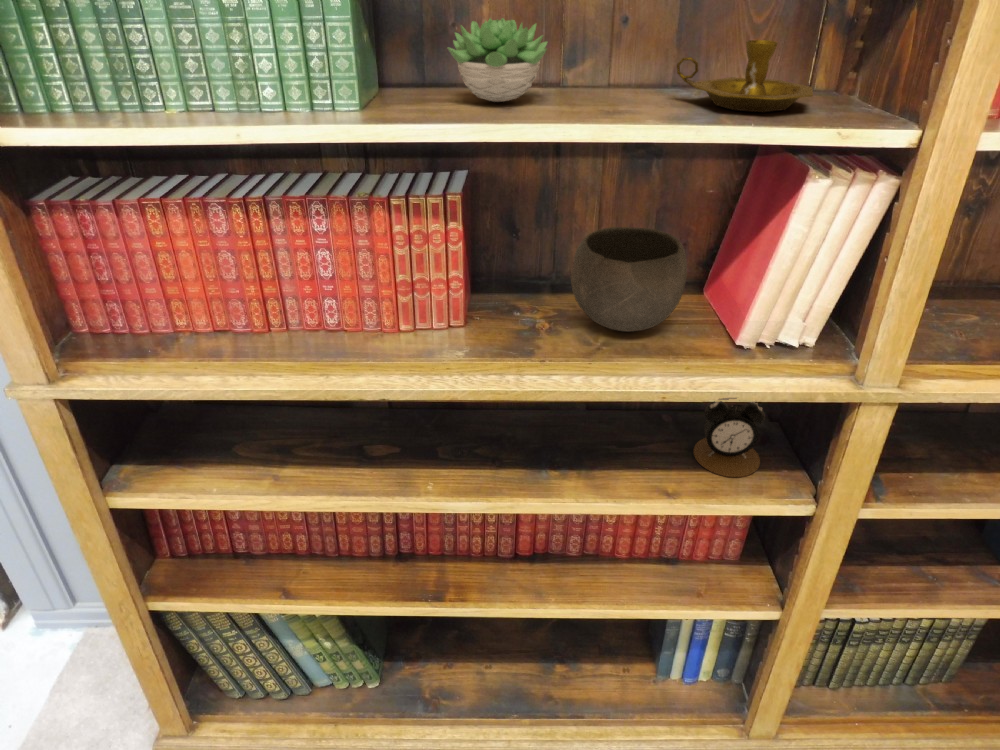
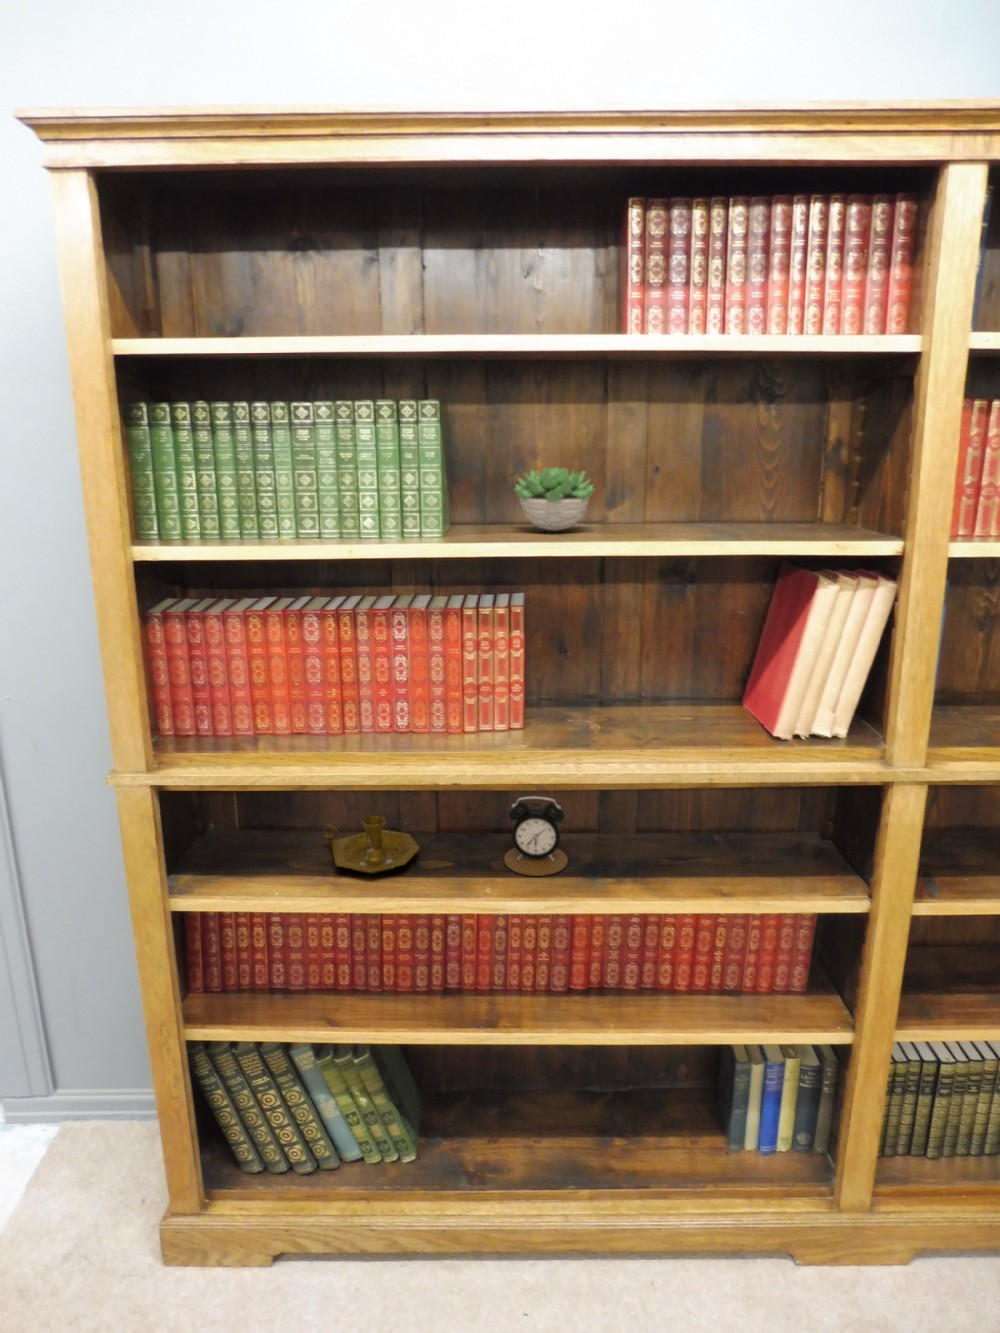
candlestick: present [677,40,813,112] -> present [322,816,420,874]
ceramic bowl: present [571,227,687,331] -> none [619,640,725,730]
alarm clock: present [694,398,765,477] -> present [504,796,568,876]

